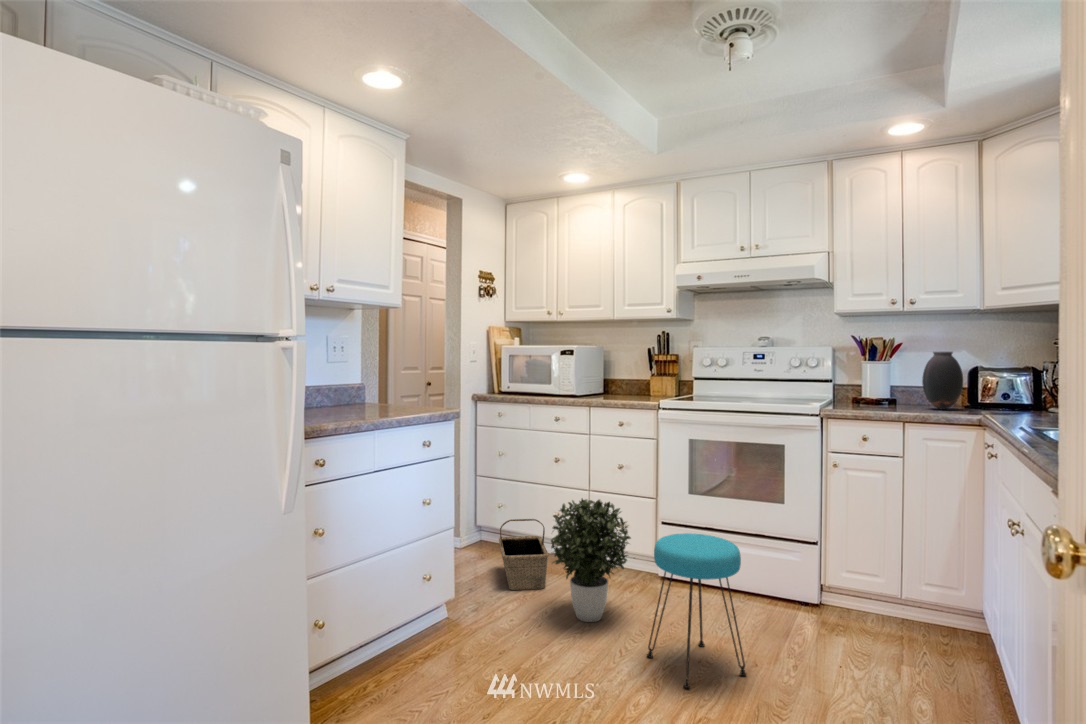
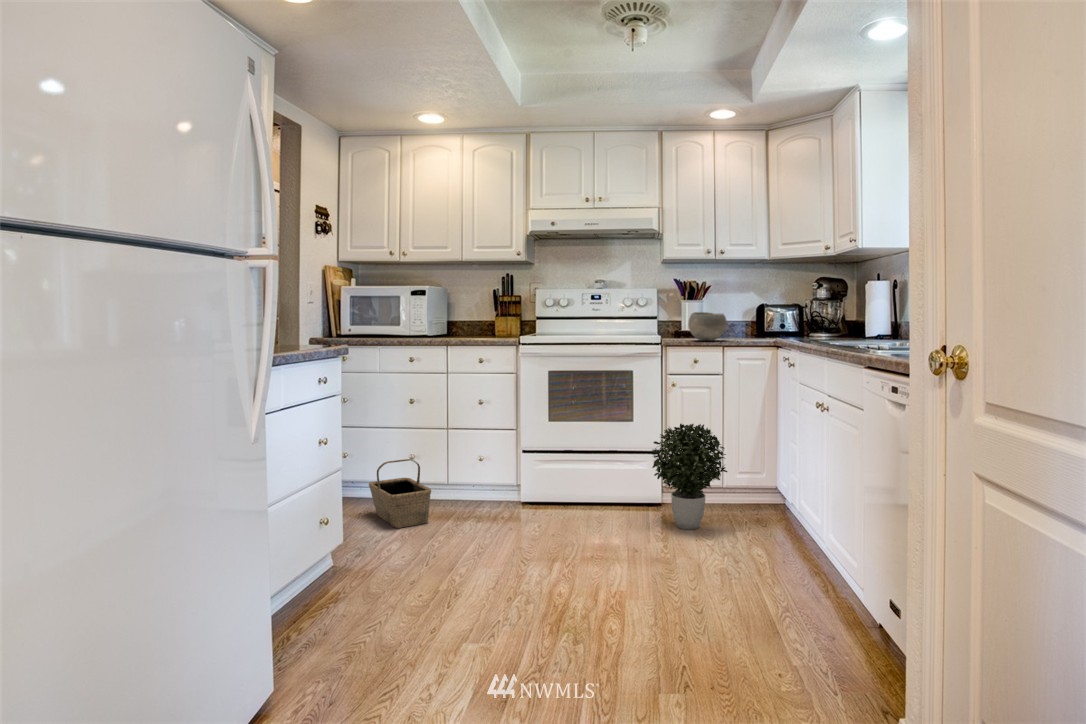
vase: present [922,351,963,409] -> none [730,293,758,339]
bowl: none [857,375,910,412] -> present [688,312,727,341]
potted plant: present [551,499,631,622] -> present [652,424,727,530]
stool: present [647,533,746,688] -> none [556,447,637,566]

